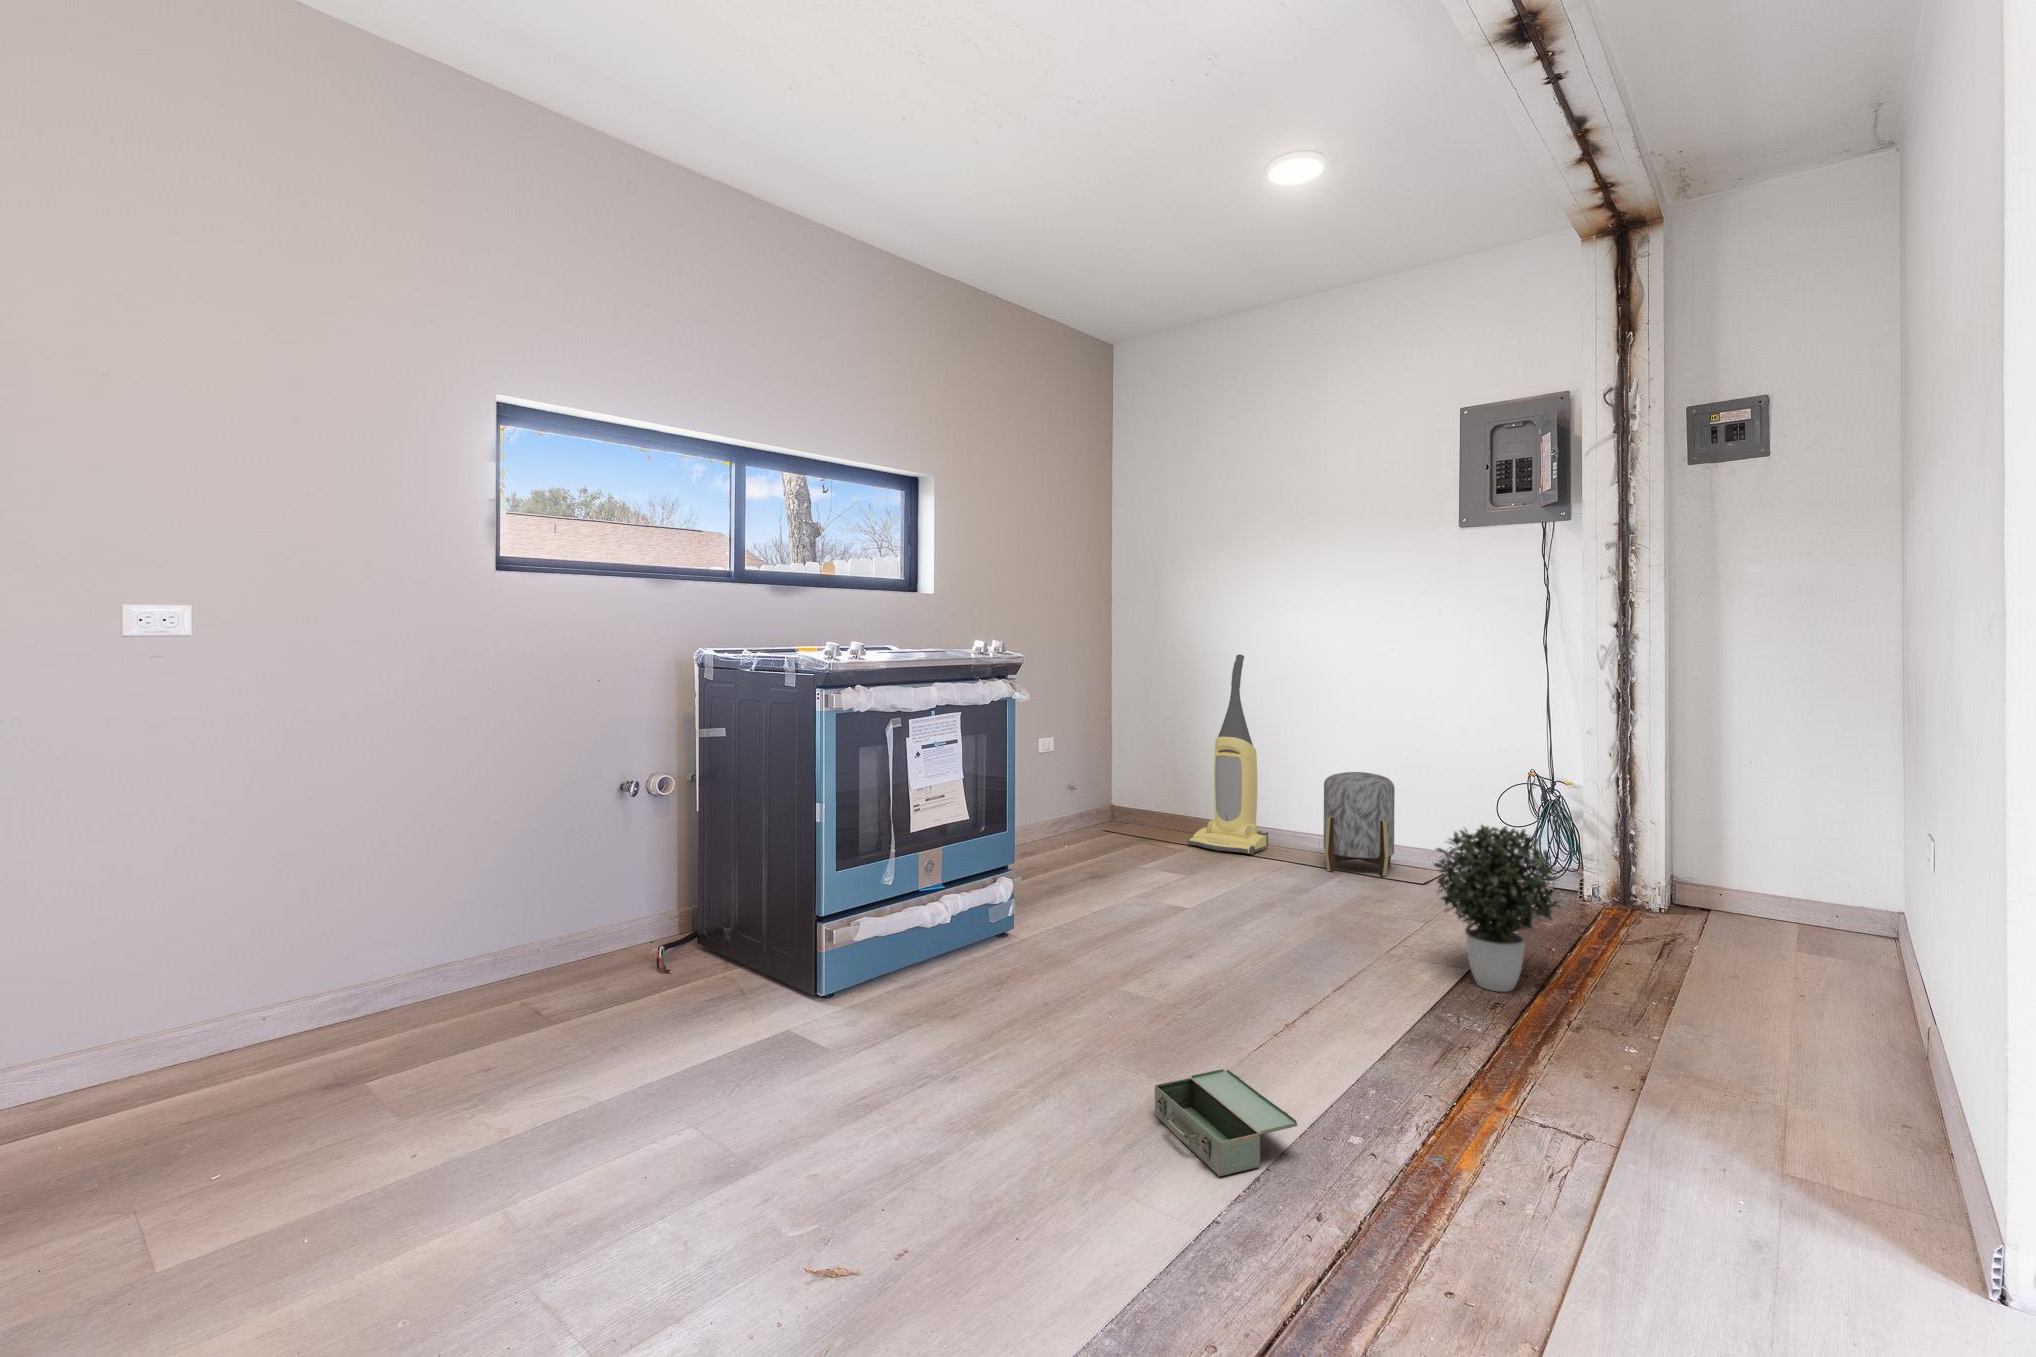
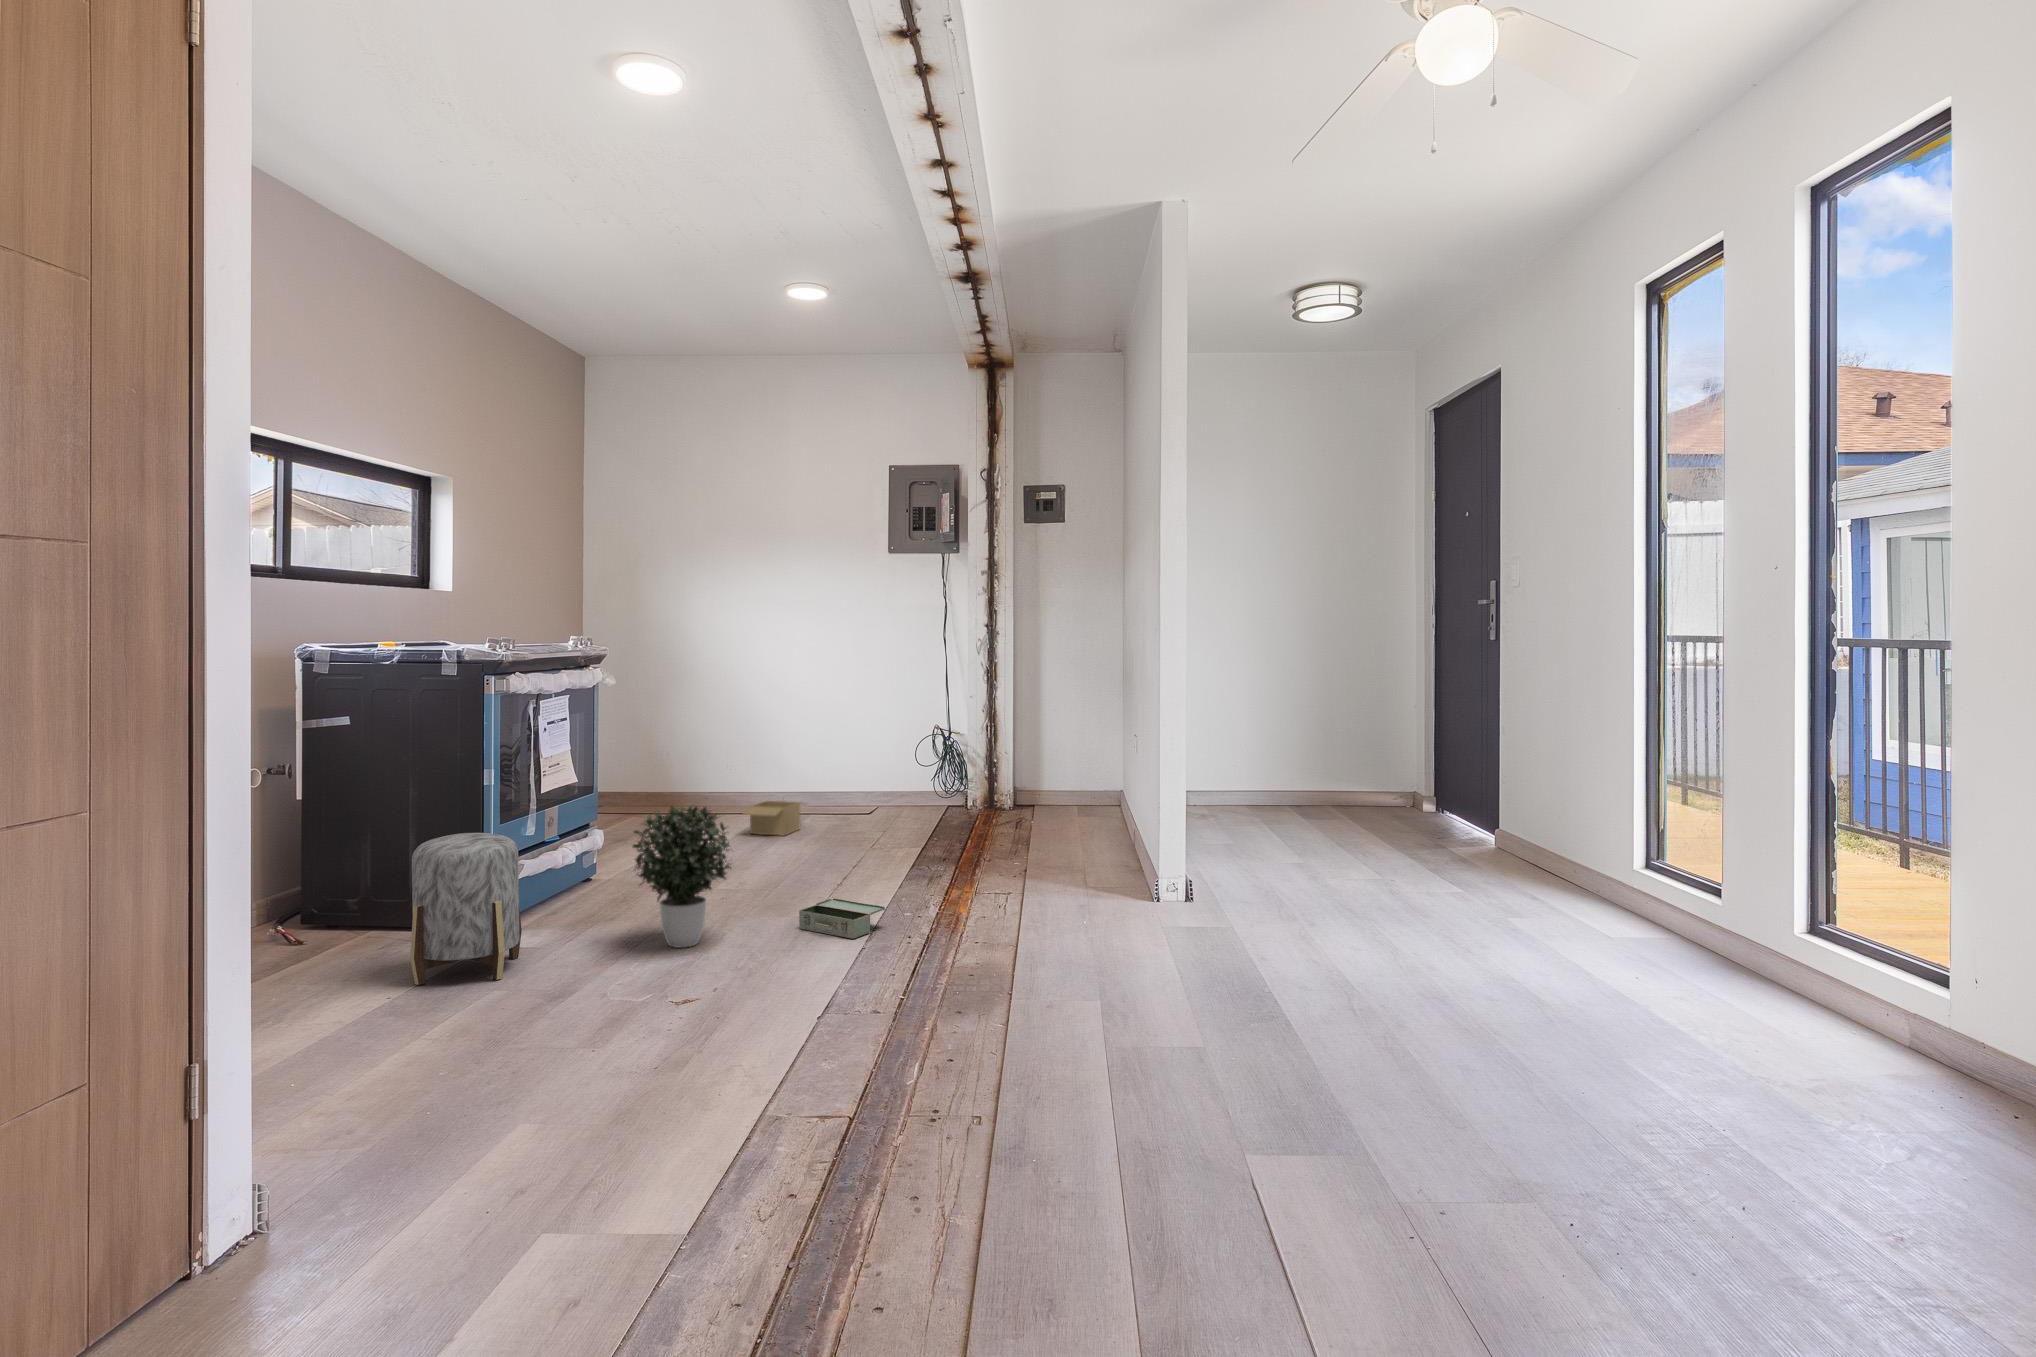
vacuum cleaner: present [1188,655,1268,855] -> none [677,643,745,810]
stool: present [1324,772,1395,876] -> present [410,833,522,985]
potted plant: present [1434,825,1561,992] -> present [633,806,731,948]
cardboard box: none [1224,854,1321,906] -> present [743,801,802,836]

